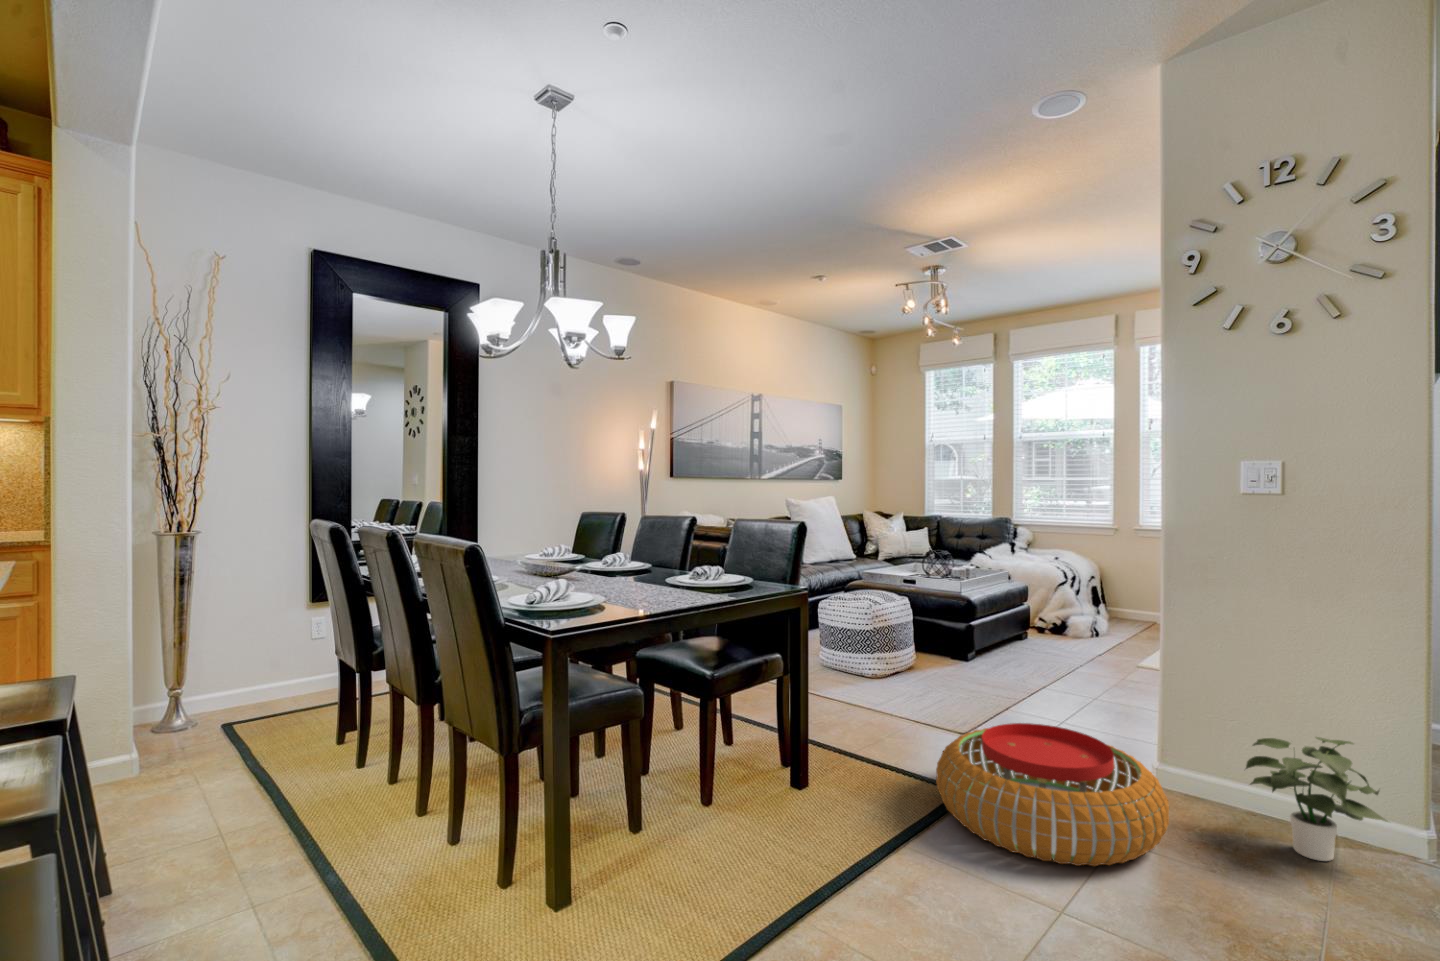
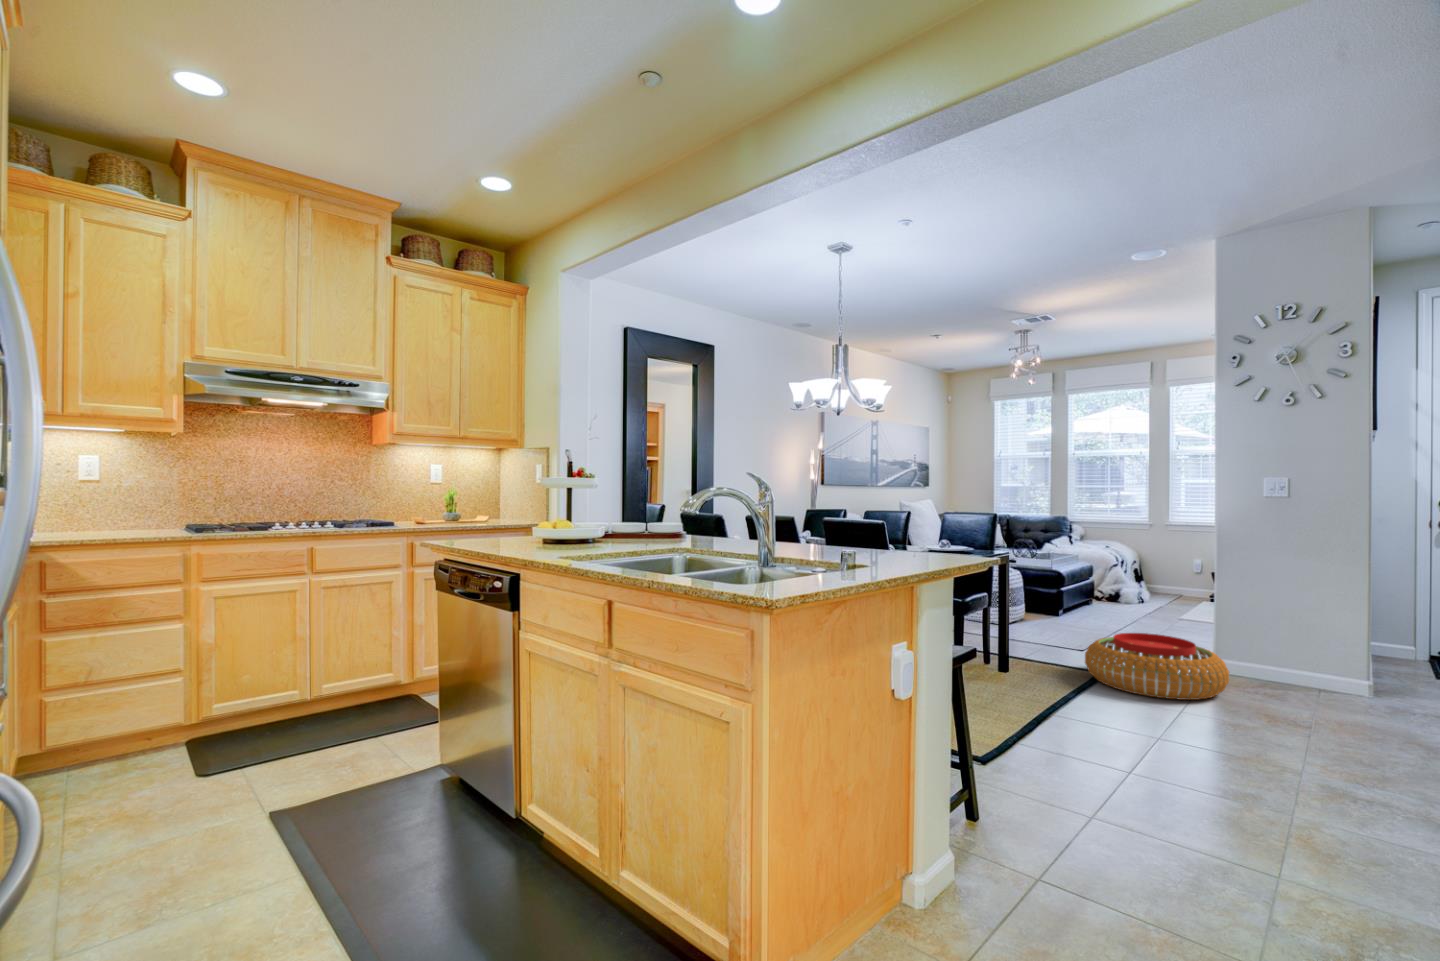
potted plant: present [1246,737,1388,861] -> none [1270,633,1354,700]

